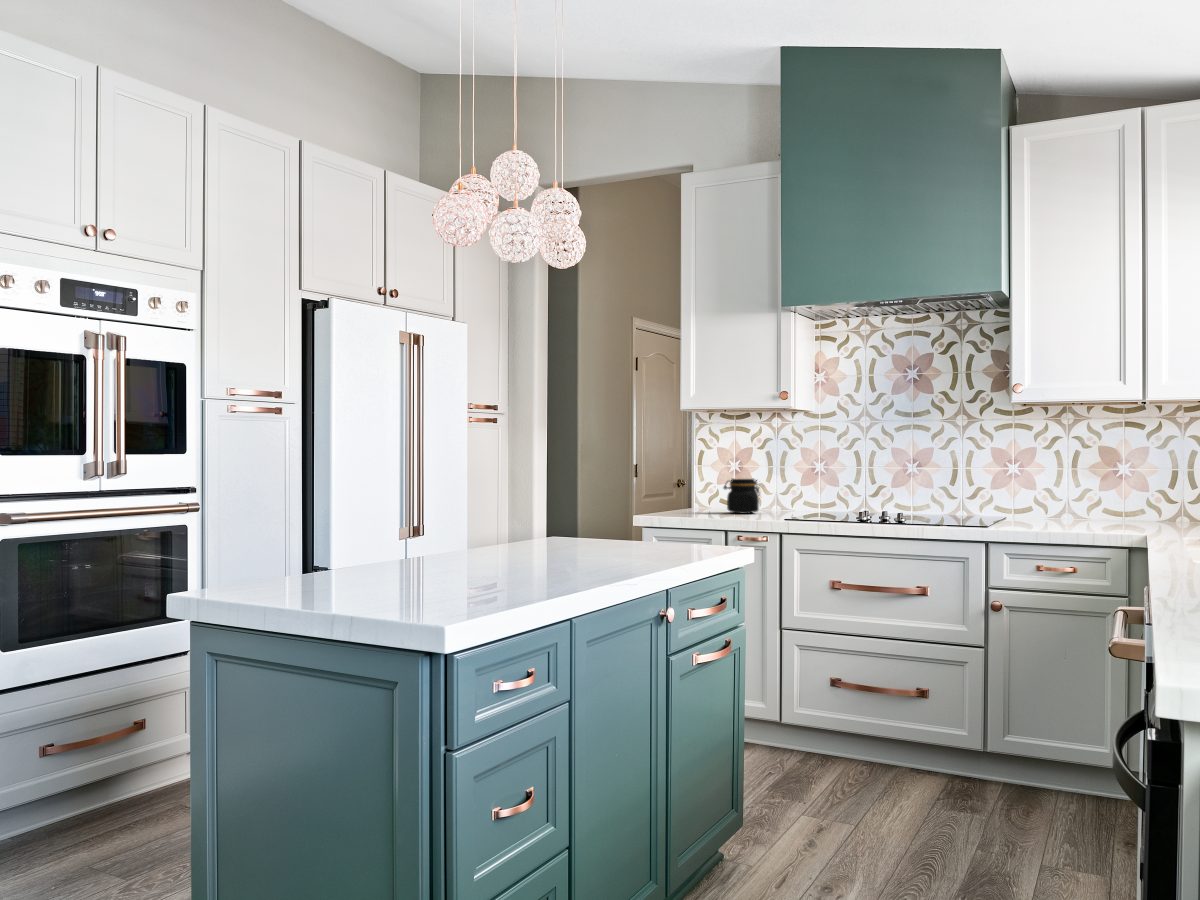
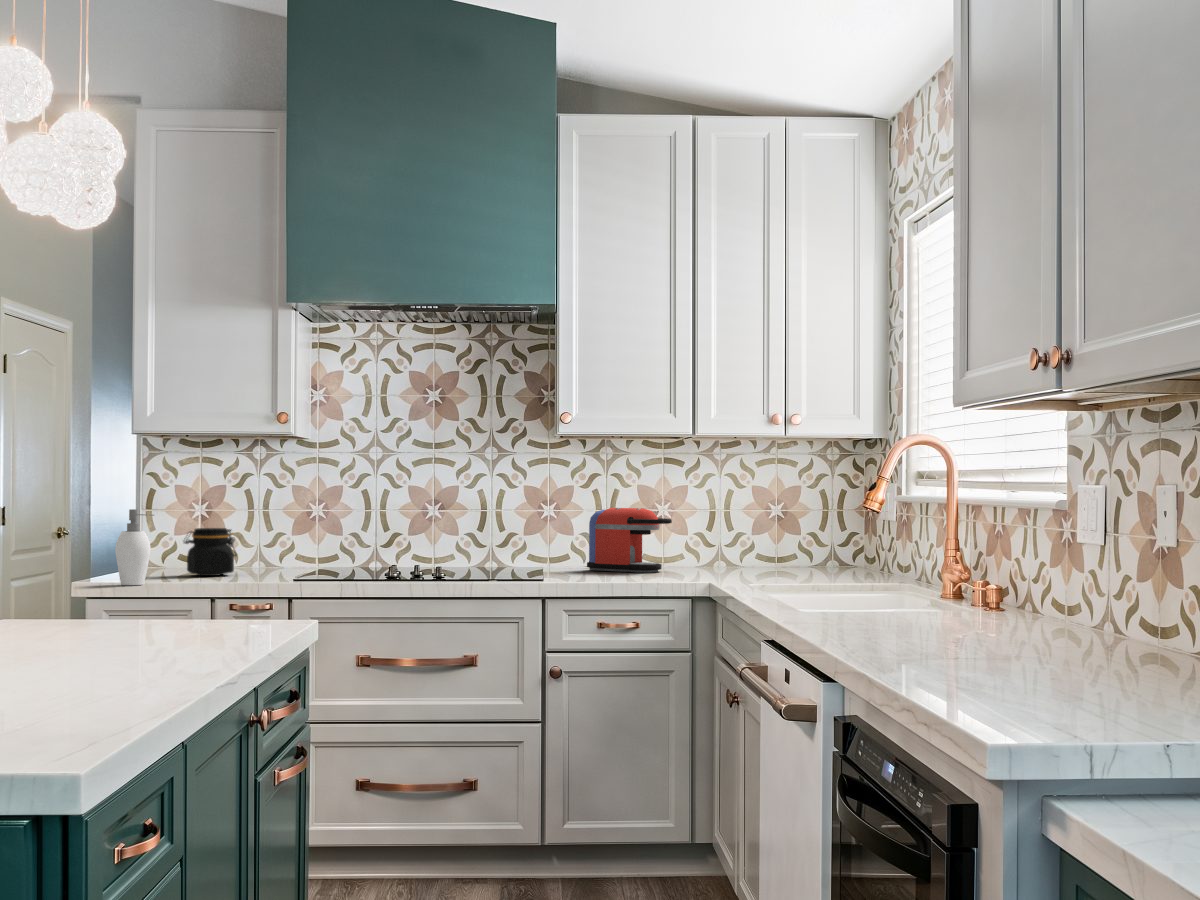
soap dispenser: none [668,464,692,517] -> present [115,509,154,585]
coffee maker: none [1049,467,1130,526] -> present [587,508,672,573]

